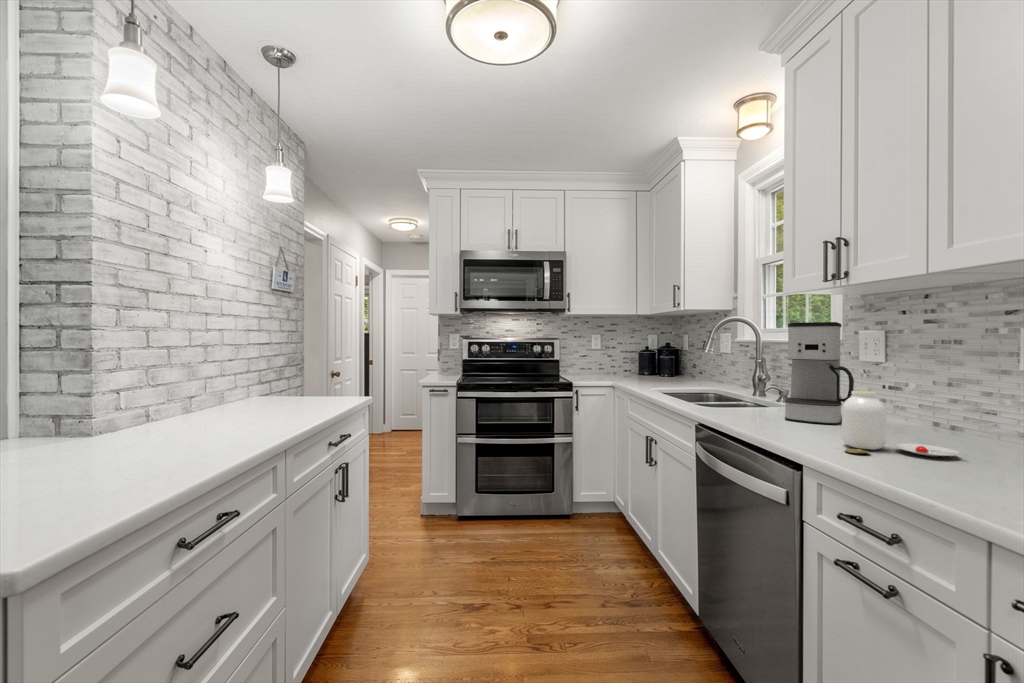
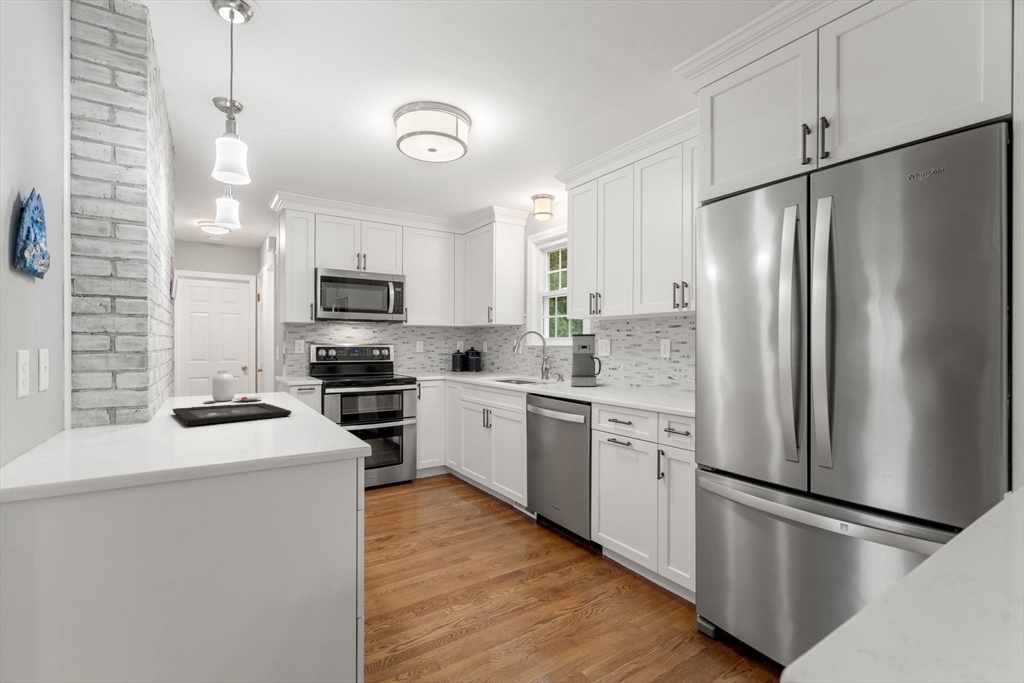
jar: present [842,391,960,456] -> present [203,370,262,403]
tray: none [81,415,276,449] -> present [173,403,292,425]

